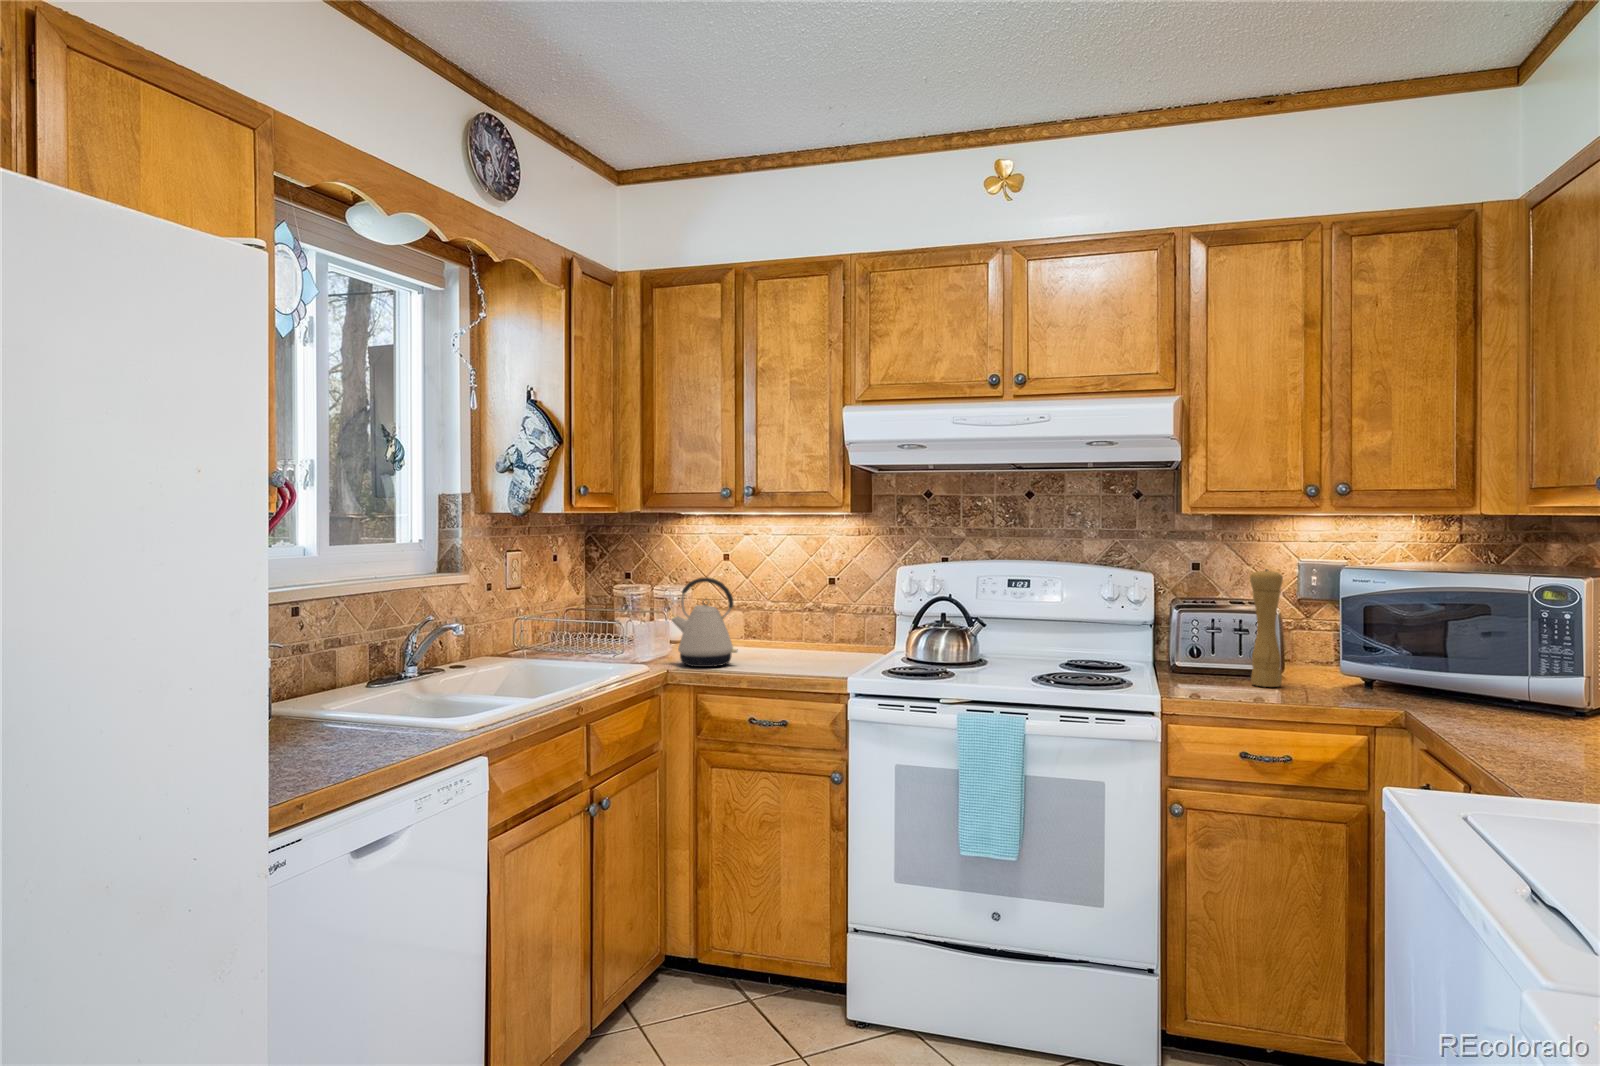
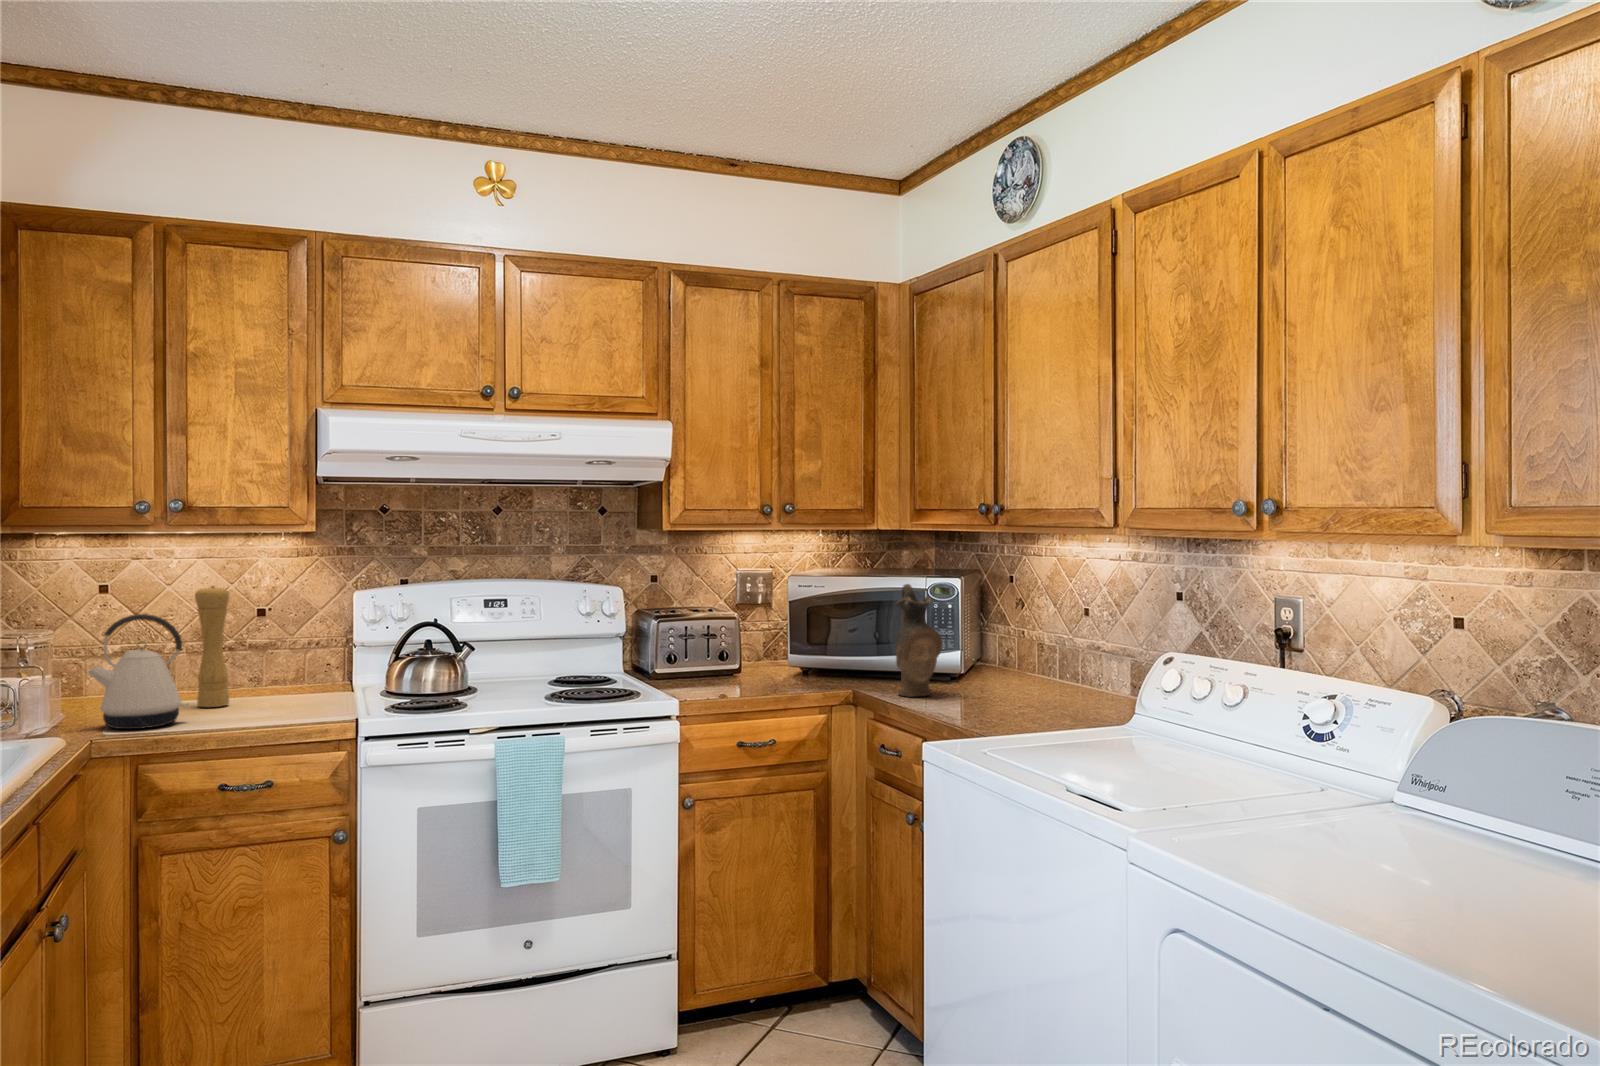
pepper mill: present [1250,569,1283,687] -> present [195,586,229,707]
ceramic pitcher: none [1460,580,1535,729] -> present [895,584,943,696]

